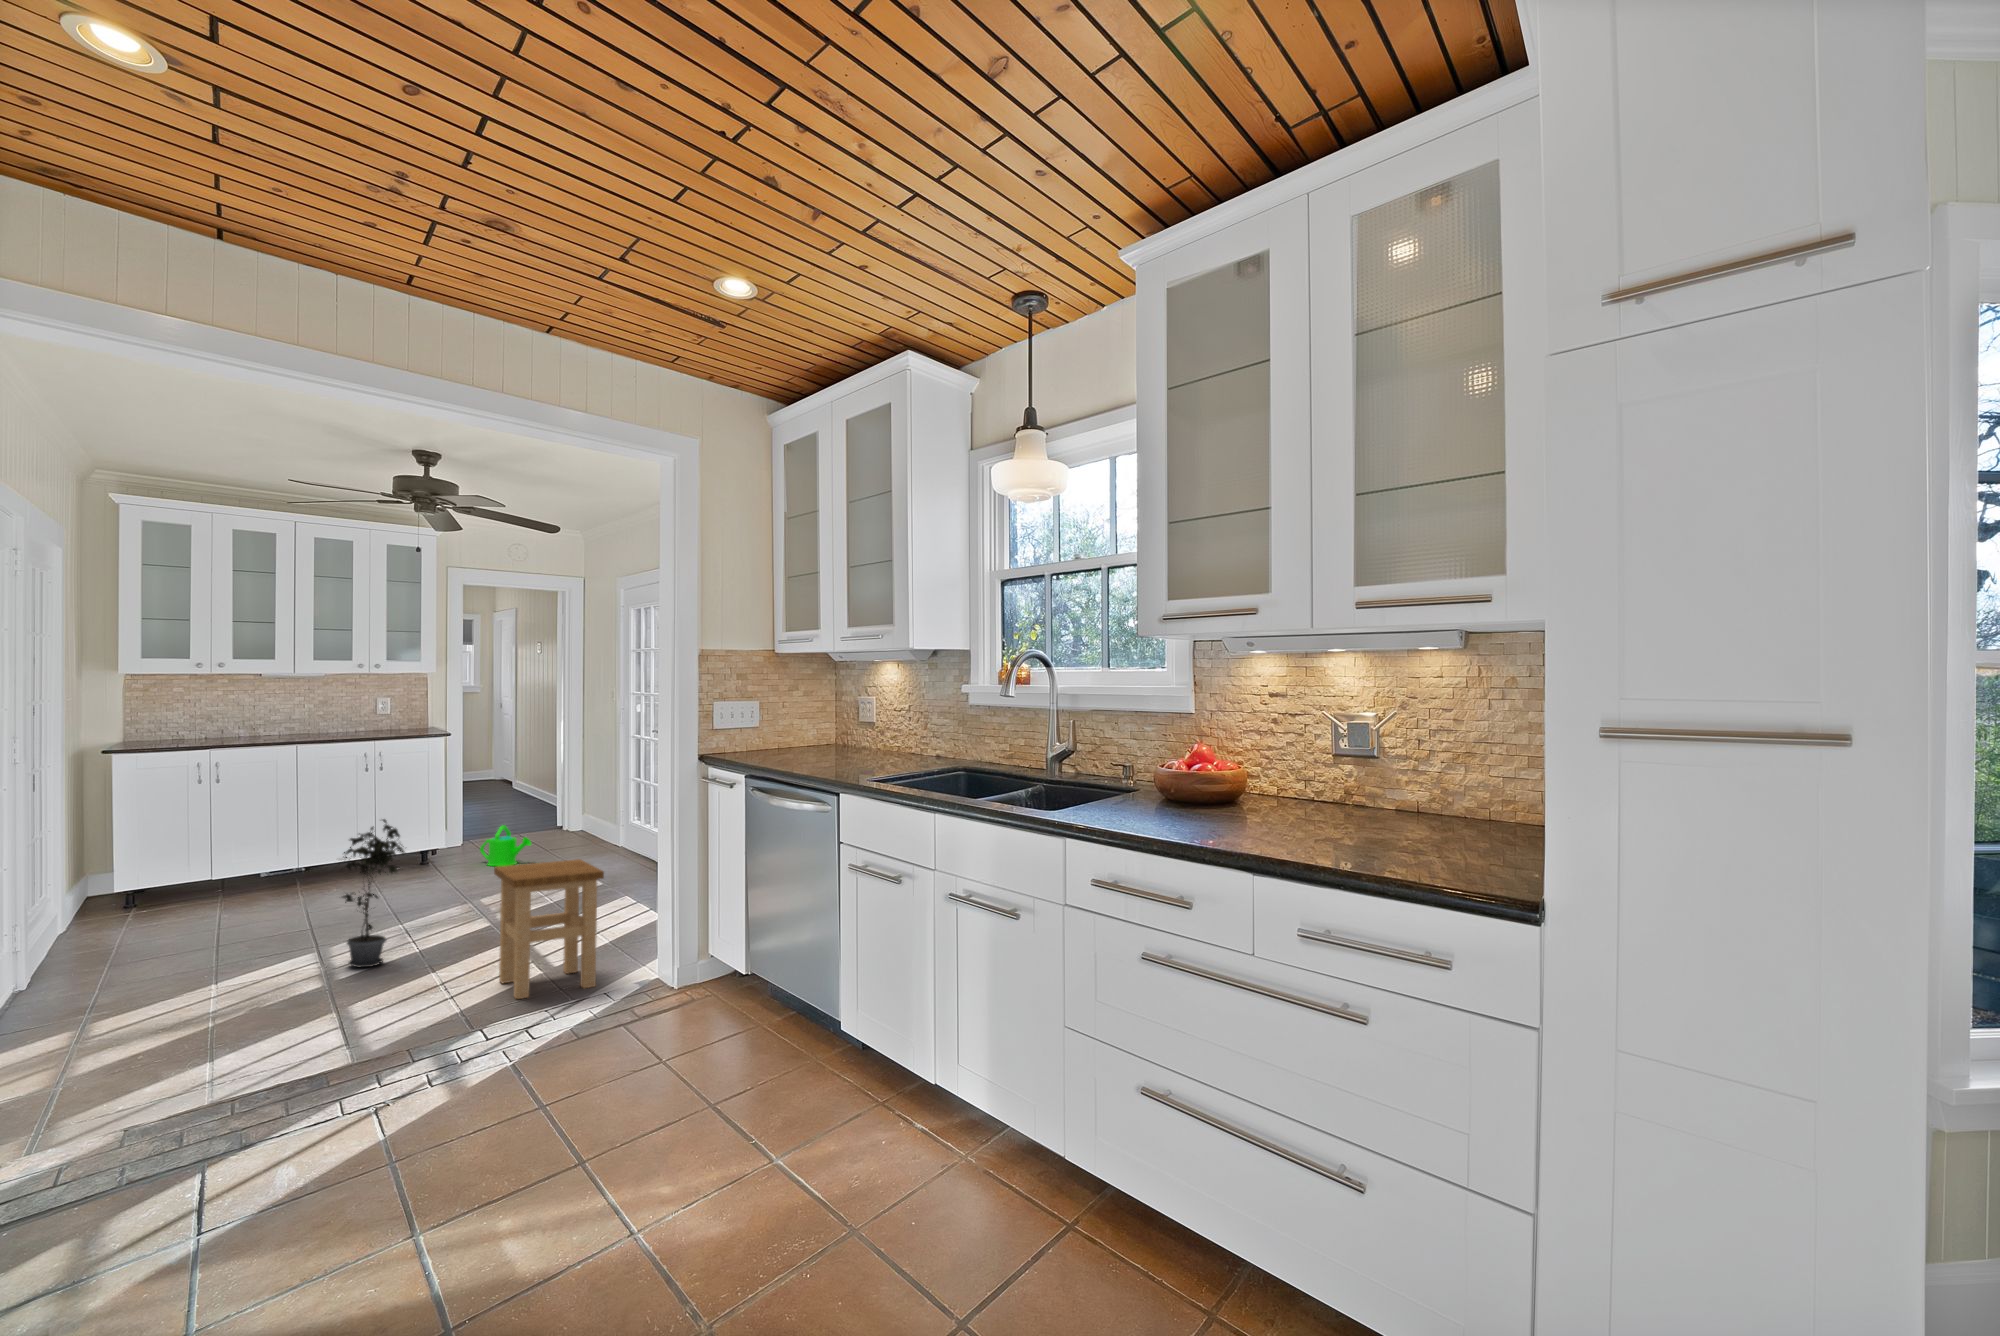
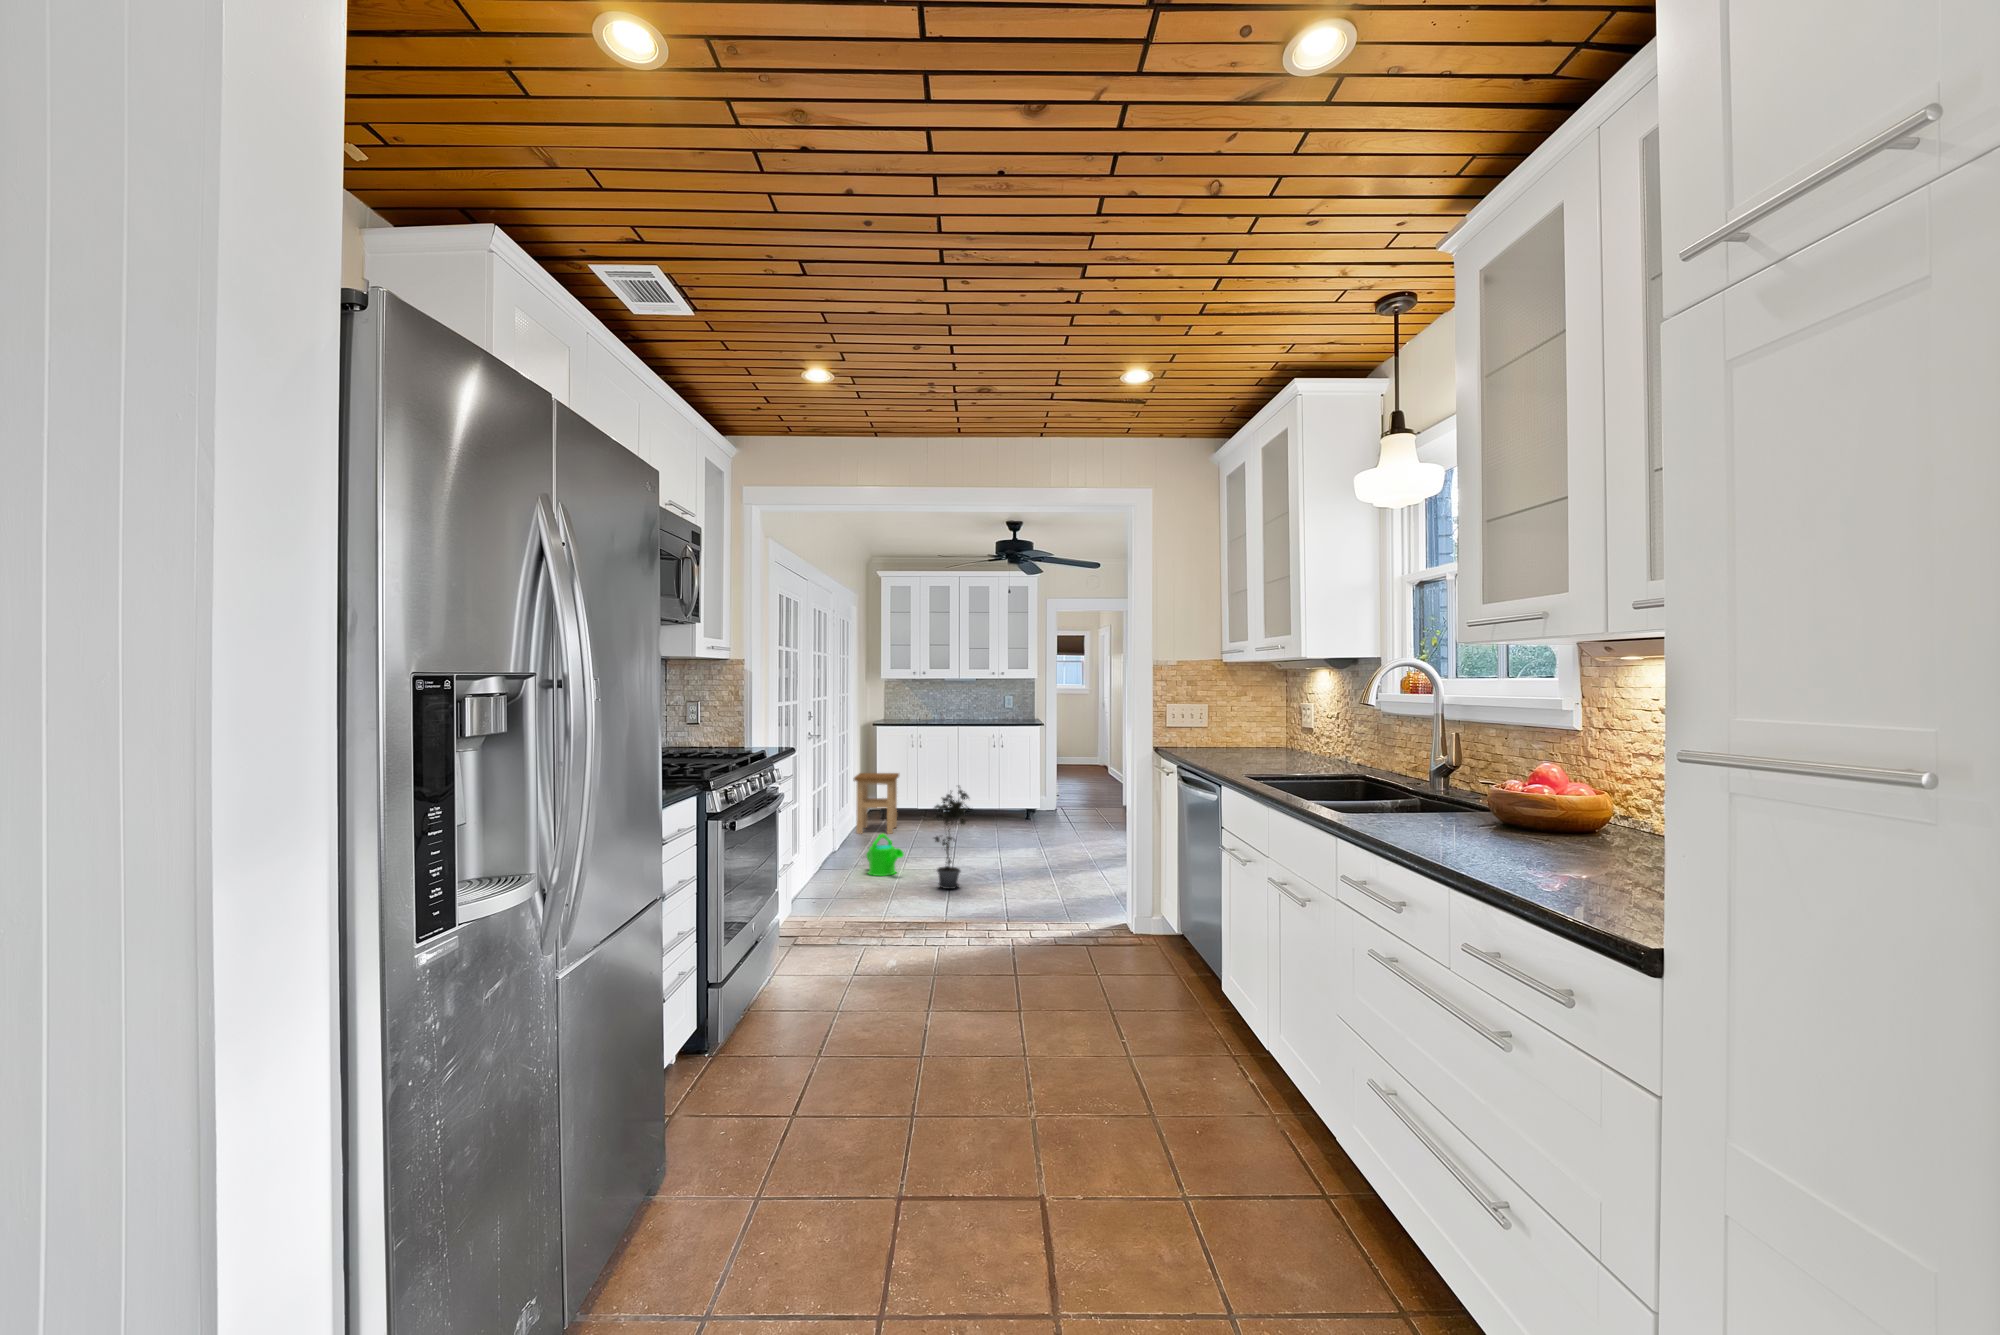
watering can: present [480,825,531,866] -> present [866,834,904,876]
stool: present [494,859,604,999] -> present [853,773,899,834]

